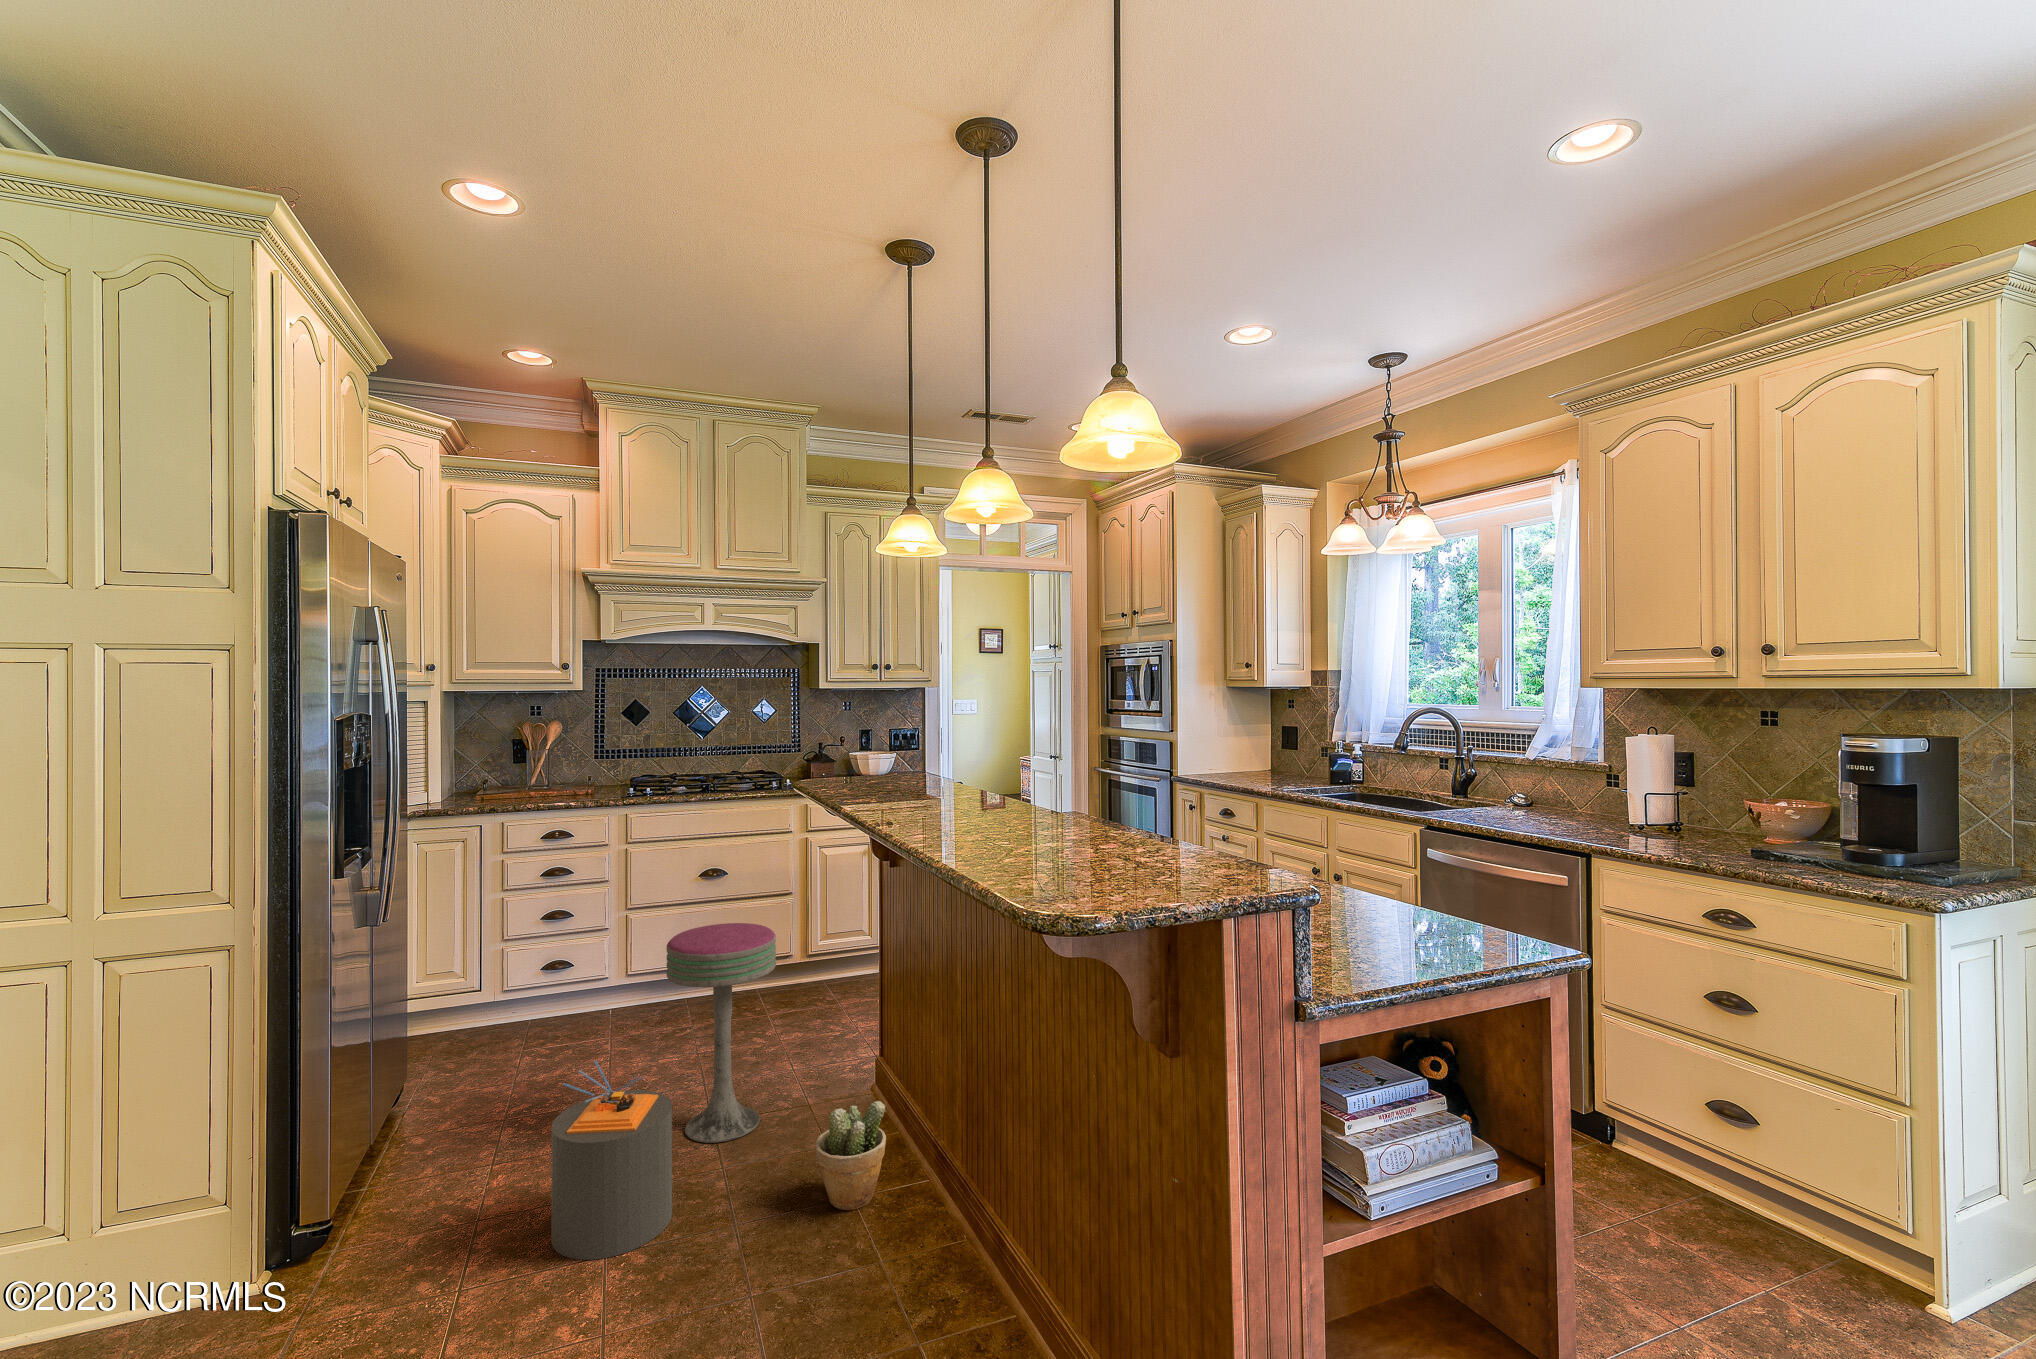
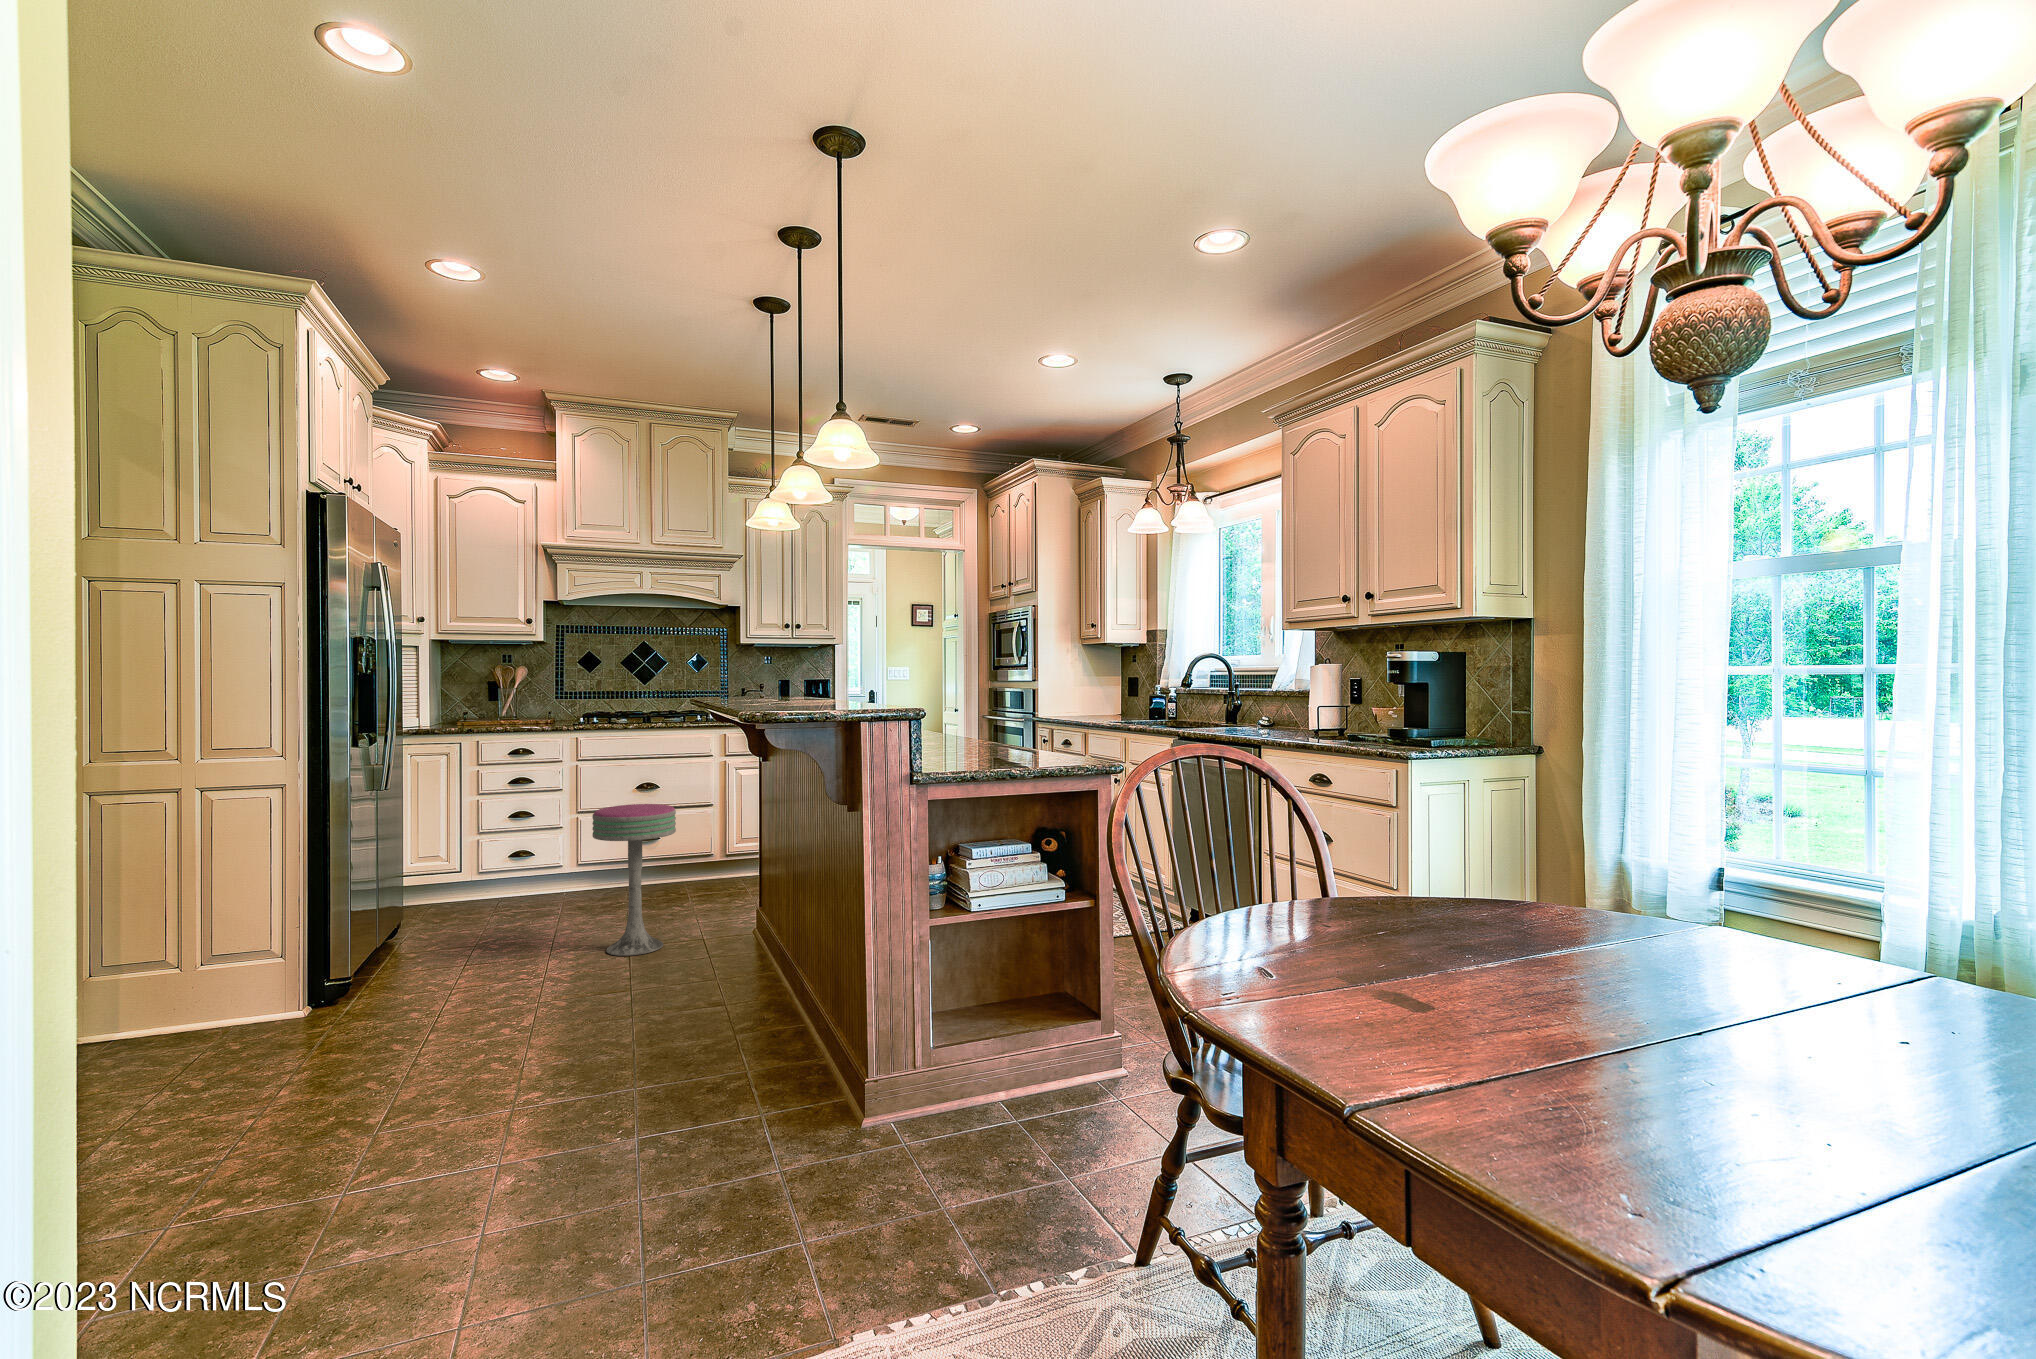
trash can: present [551,1061,672,1260] -> none [502,876,588,1004]
potted plant: present [816,1101,886,1210] -> none [689,912,741,985]

